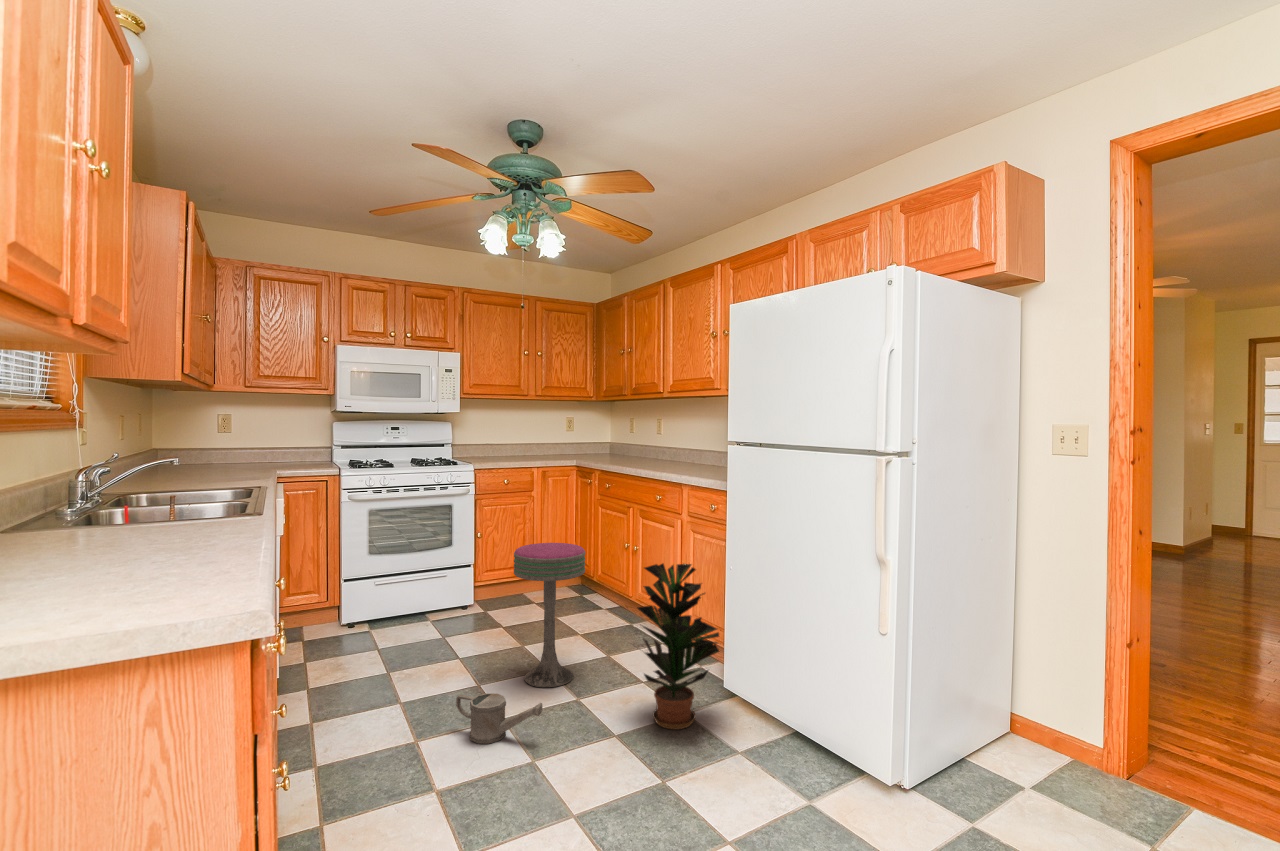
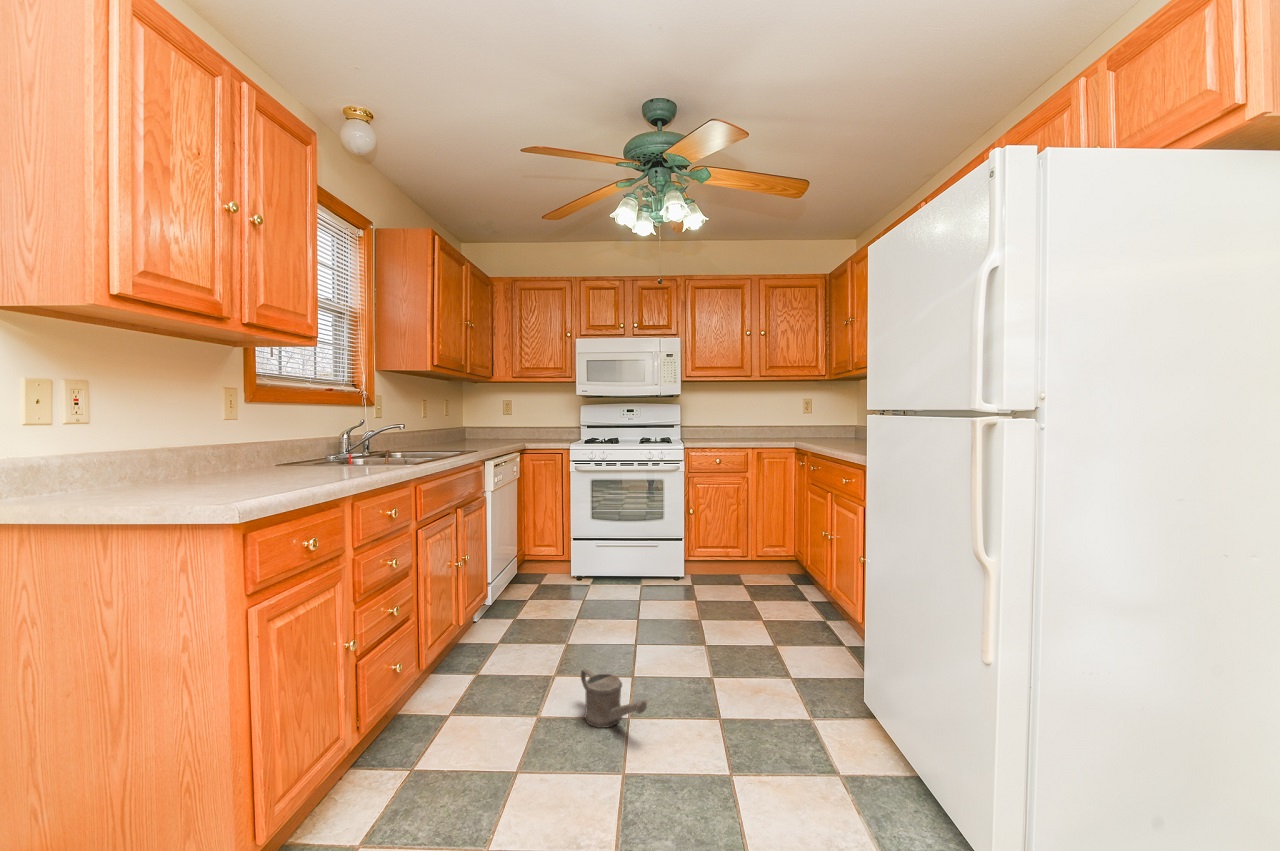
bar stool: present [514,543,585,688] -> none [665,524,742,681]
potted plant: present [637,564,719,729] -> none [761,564,881,780]

